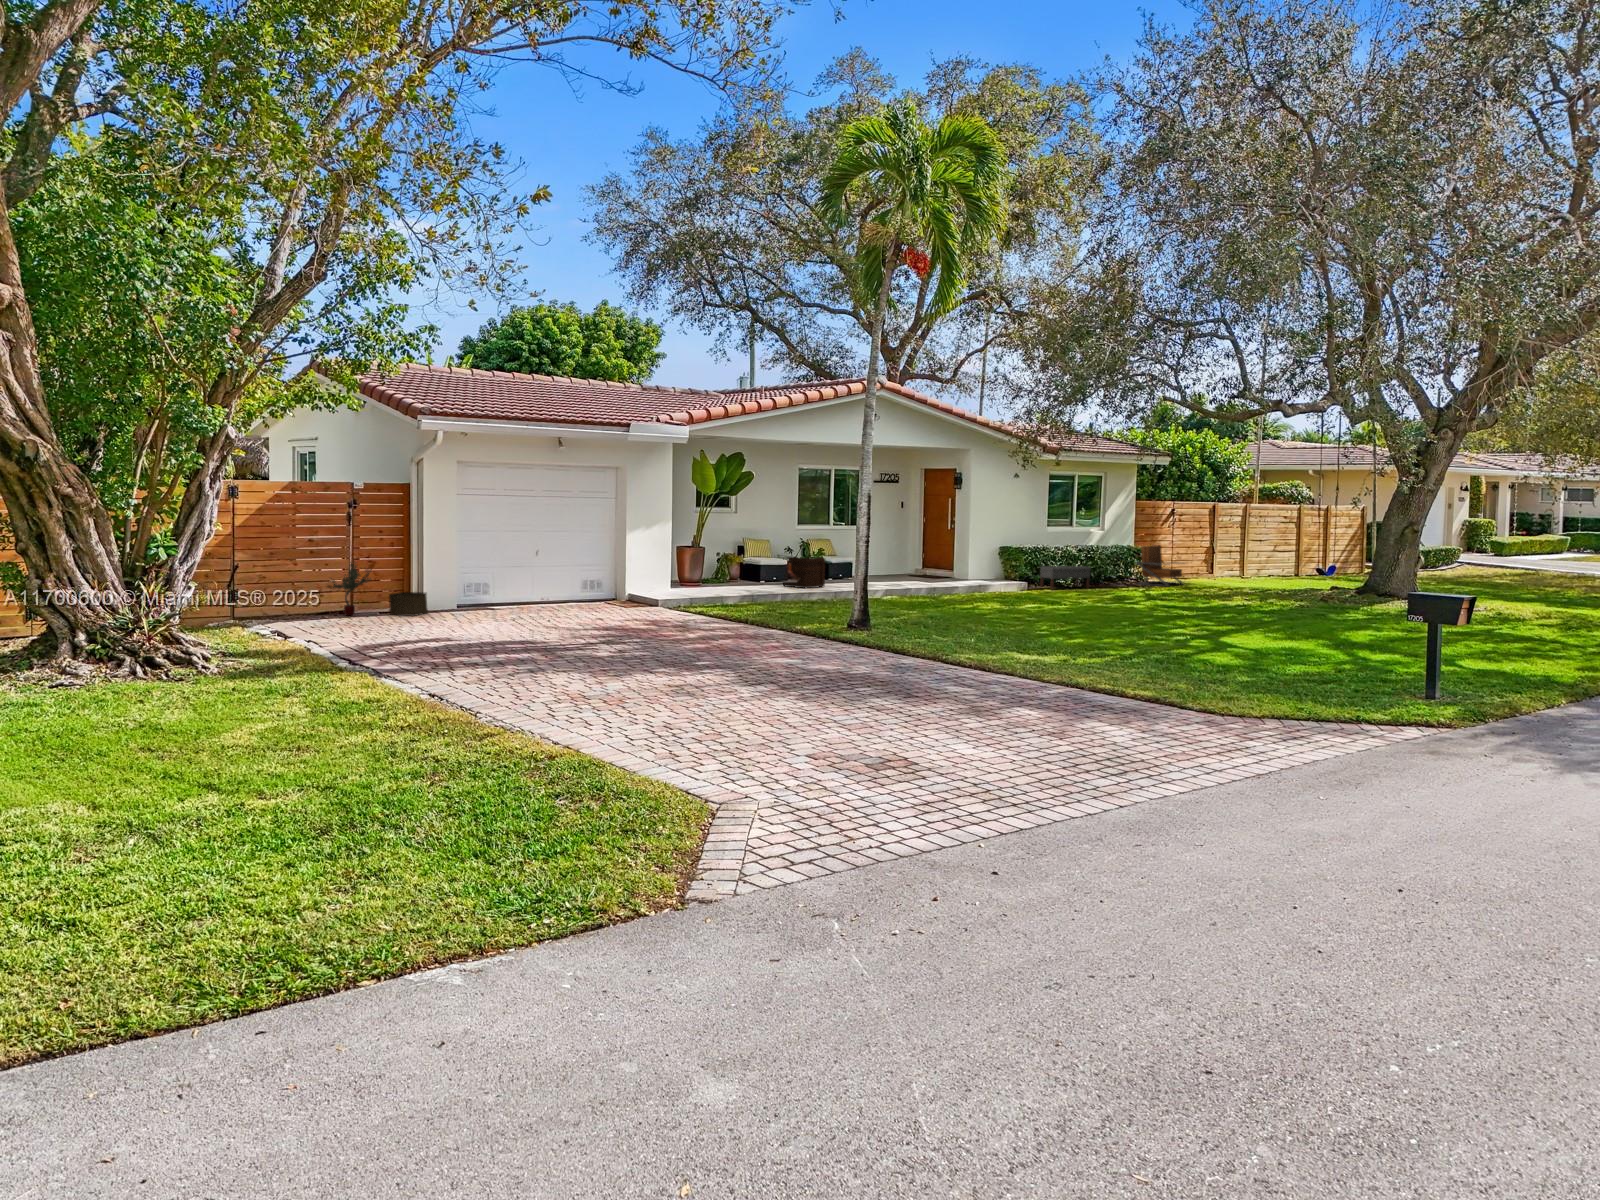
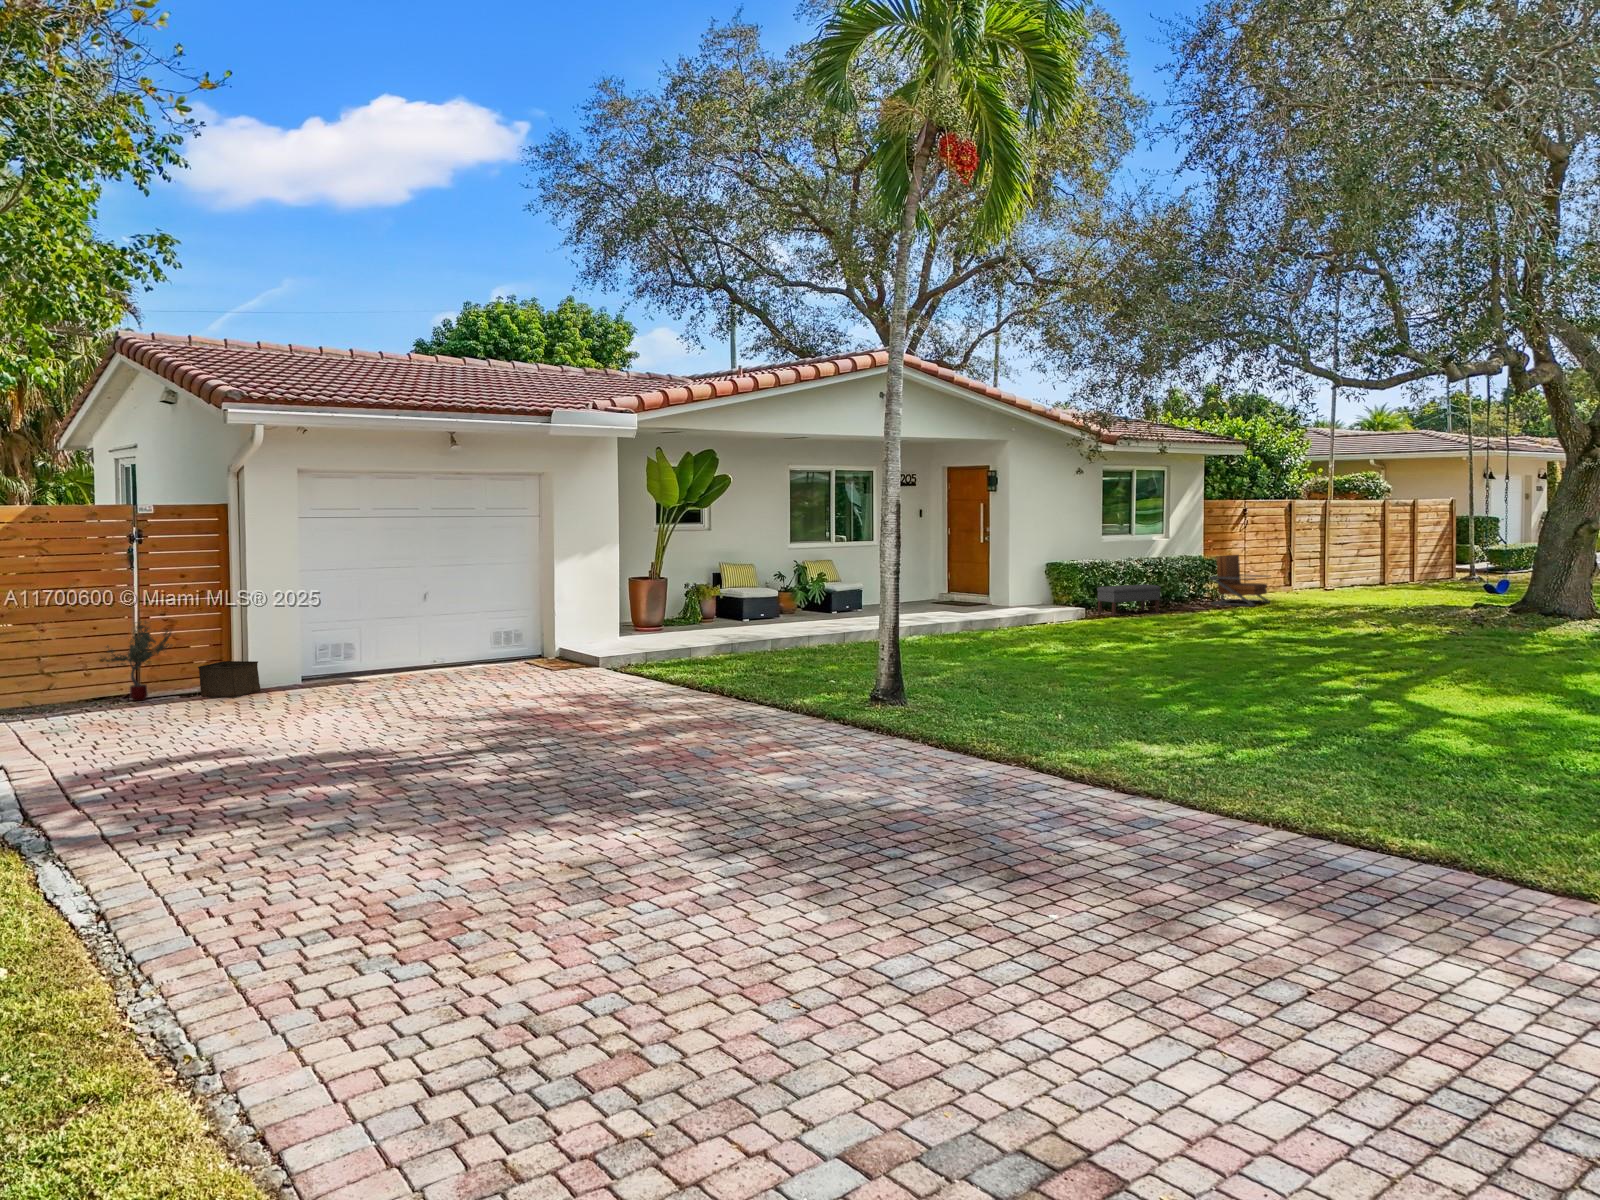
wooden crate: present [783,556,825,588] -> none [772,583,826,625]

